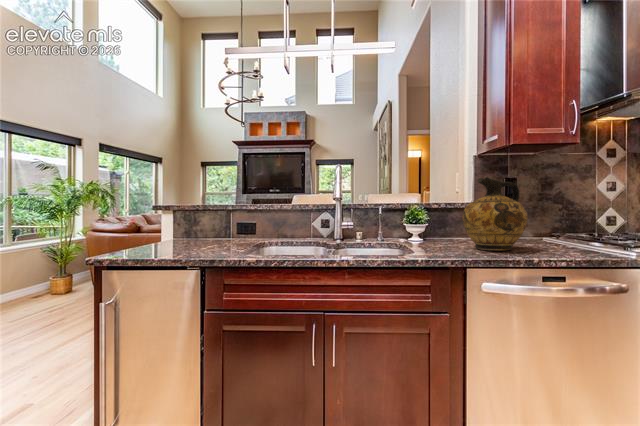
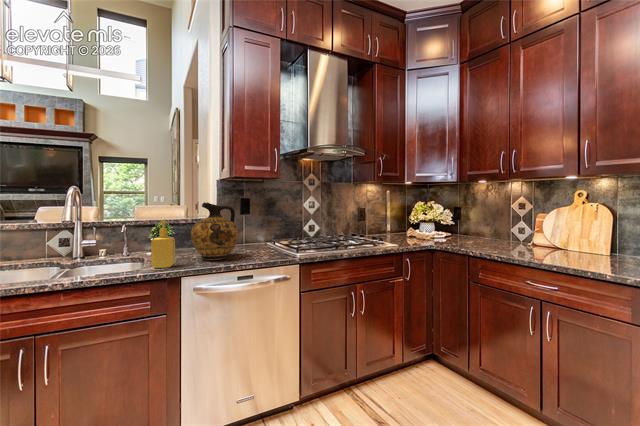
soap dispenser: none [426,197,452,254] -> present [151,220,175,268]

